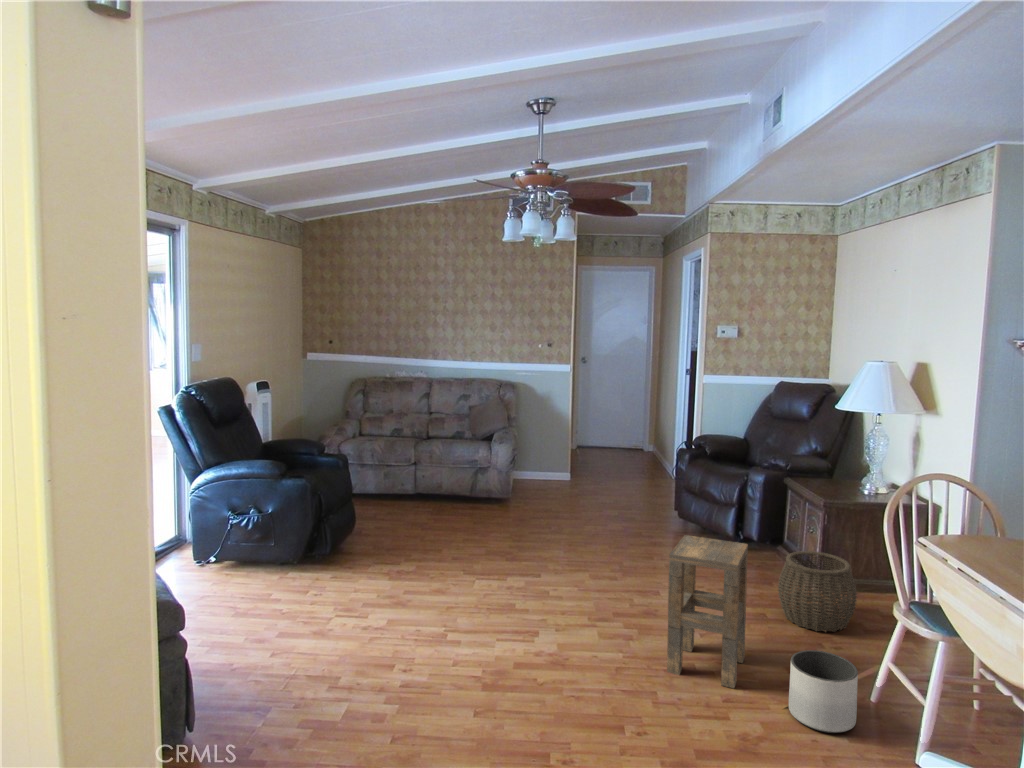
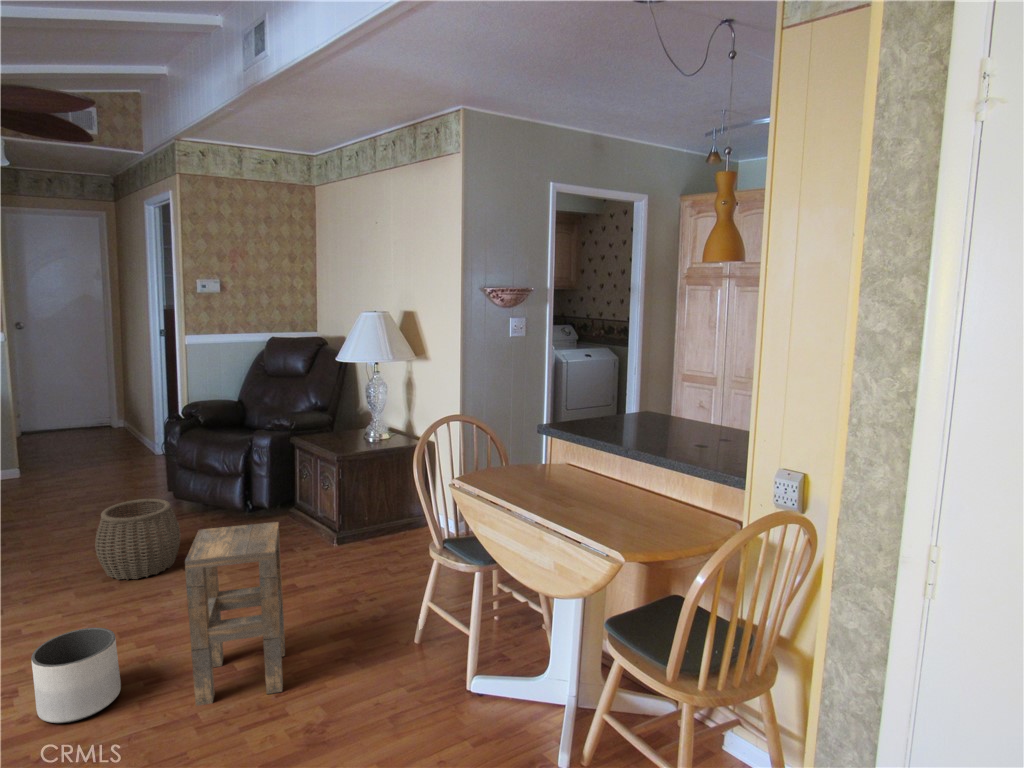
woven basket: present [778,551,857,632] -> present [95,499,181,580]
planter: present [789,650,858,733] -> present [31,628,121,723]

